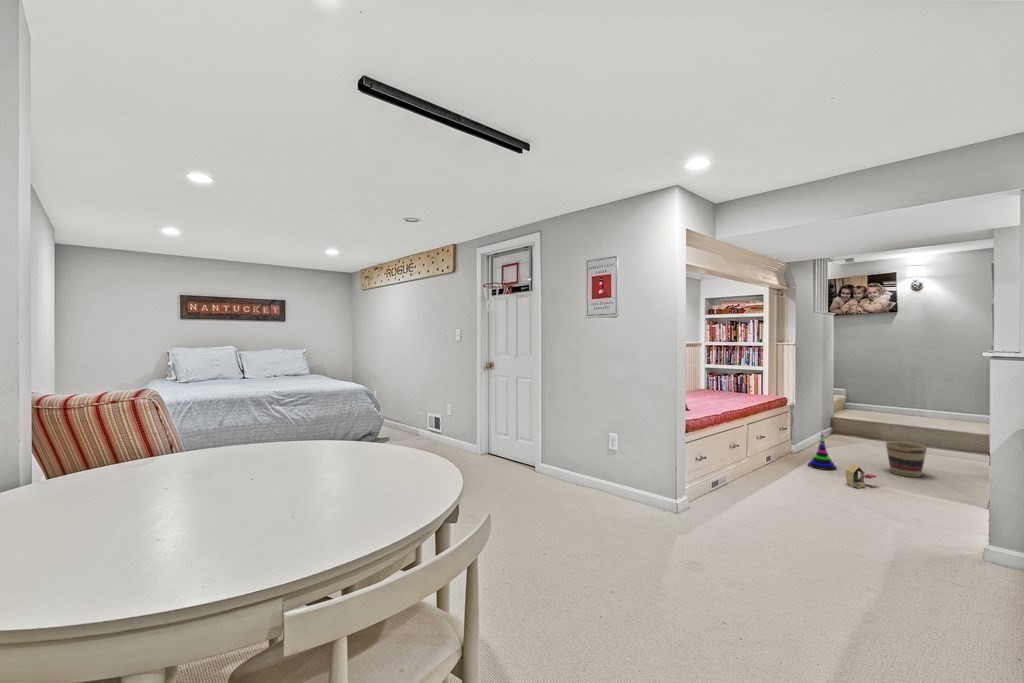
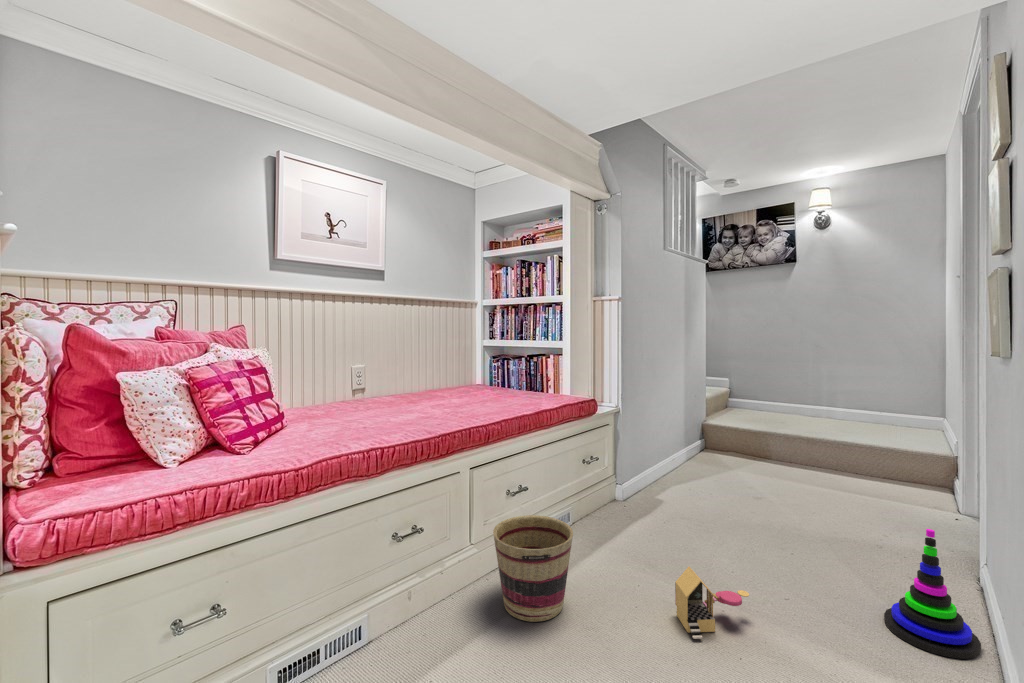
stacking toy: present [808,432,837,470] -> present [884,529,981,659]
basket: present [886,441,927,477] -> present [493,515,573,622]

